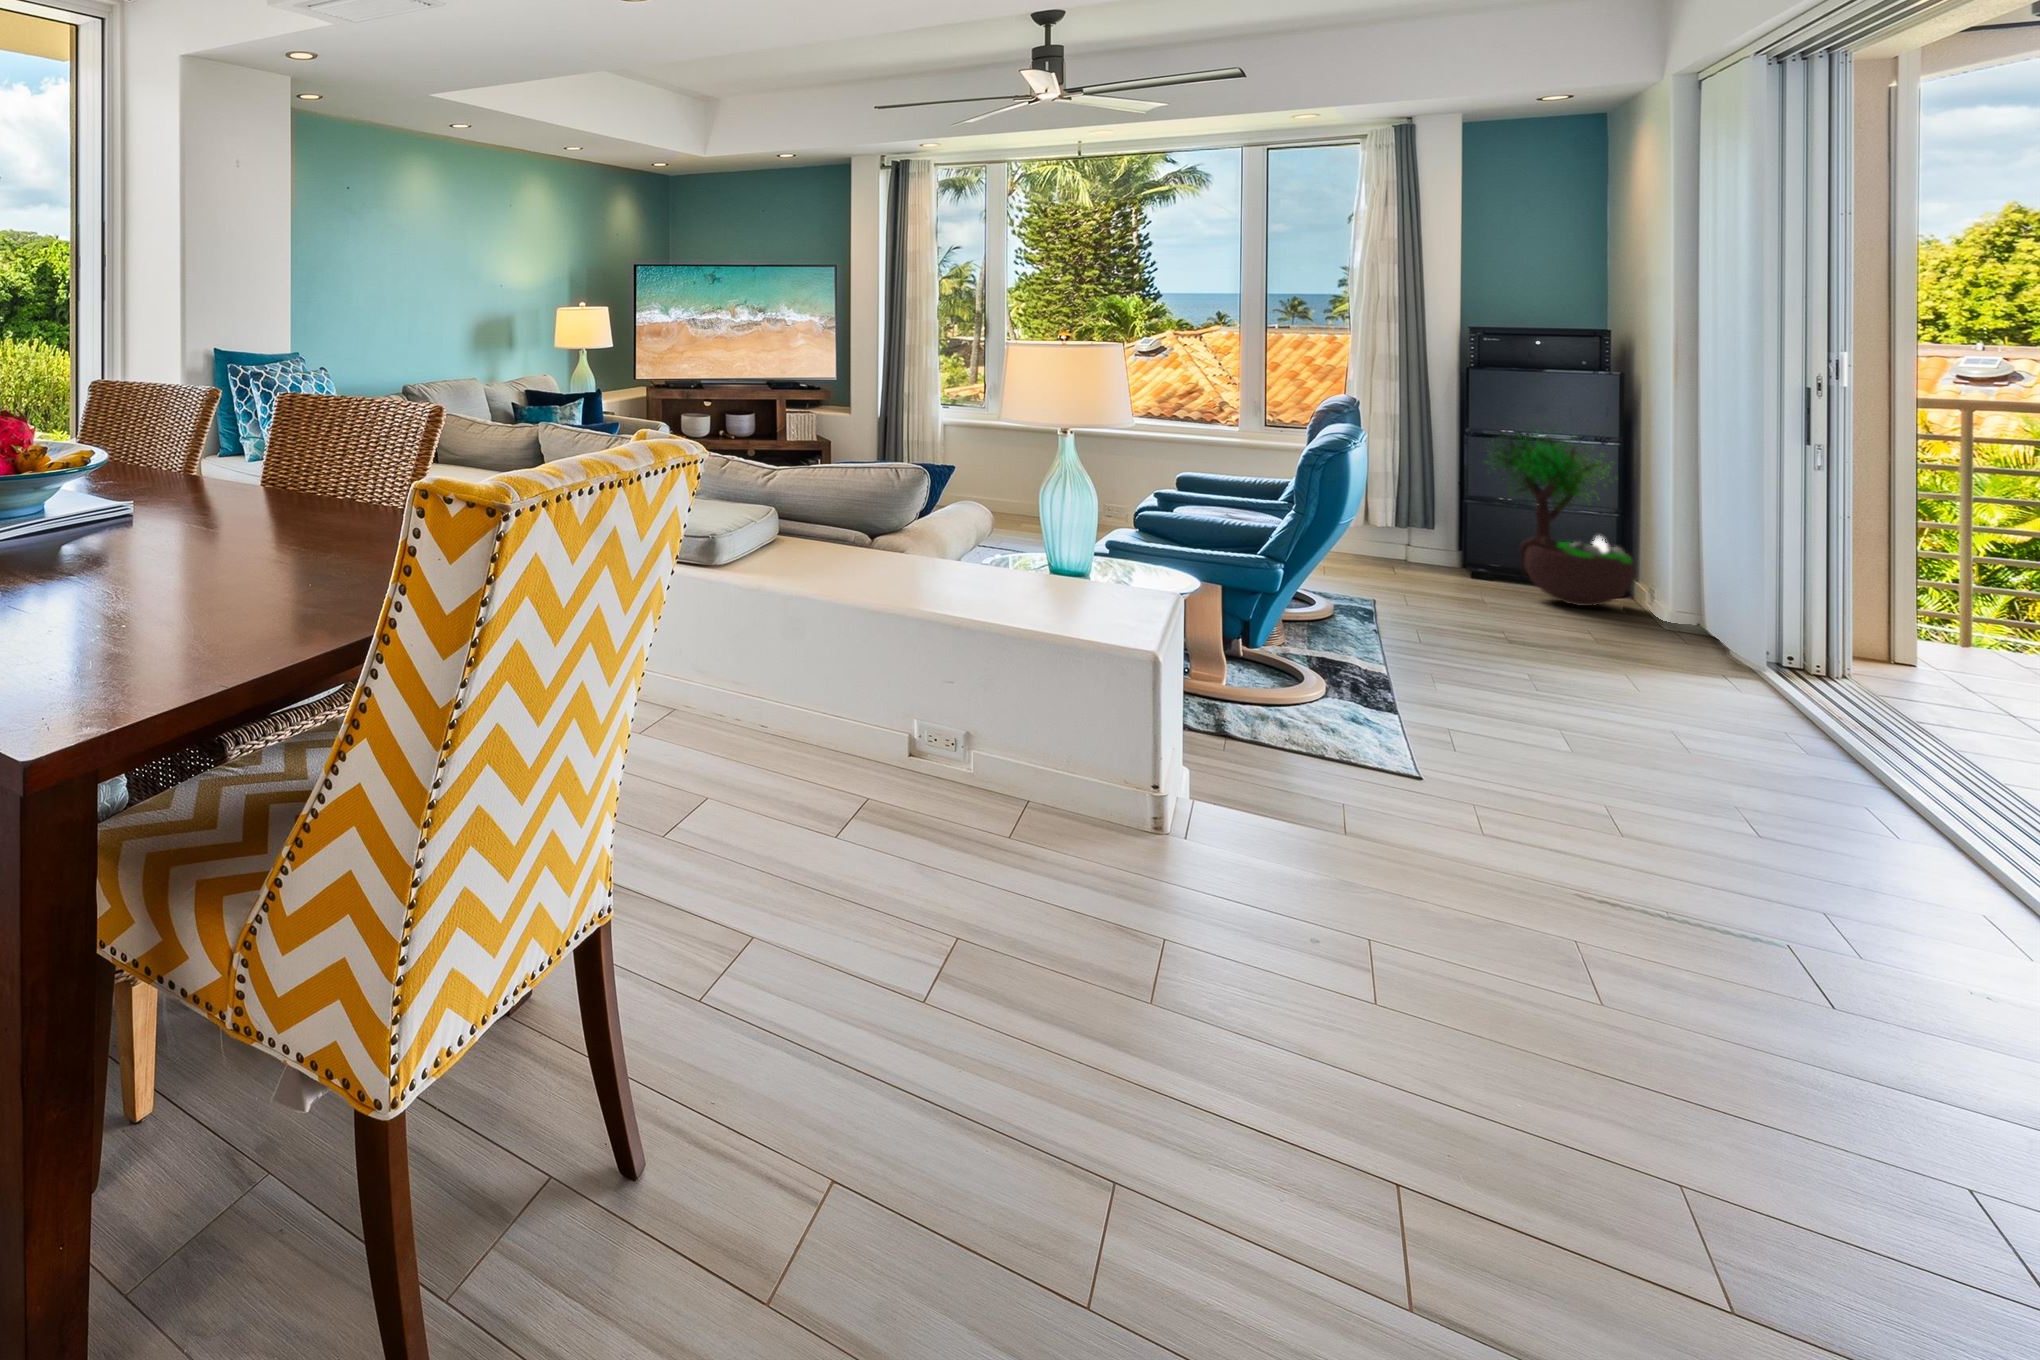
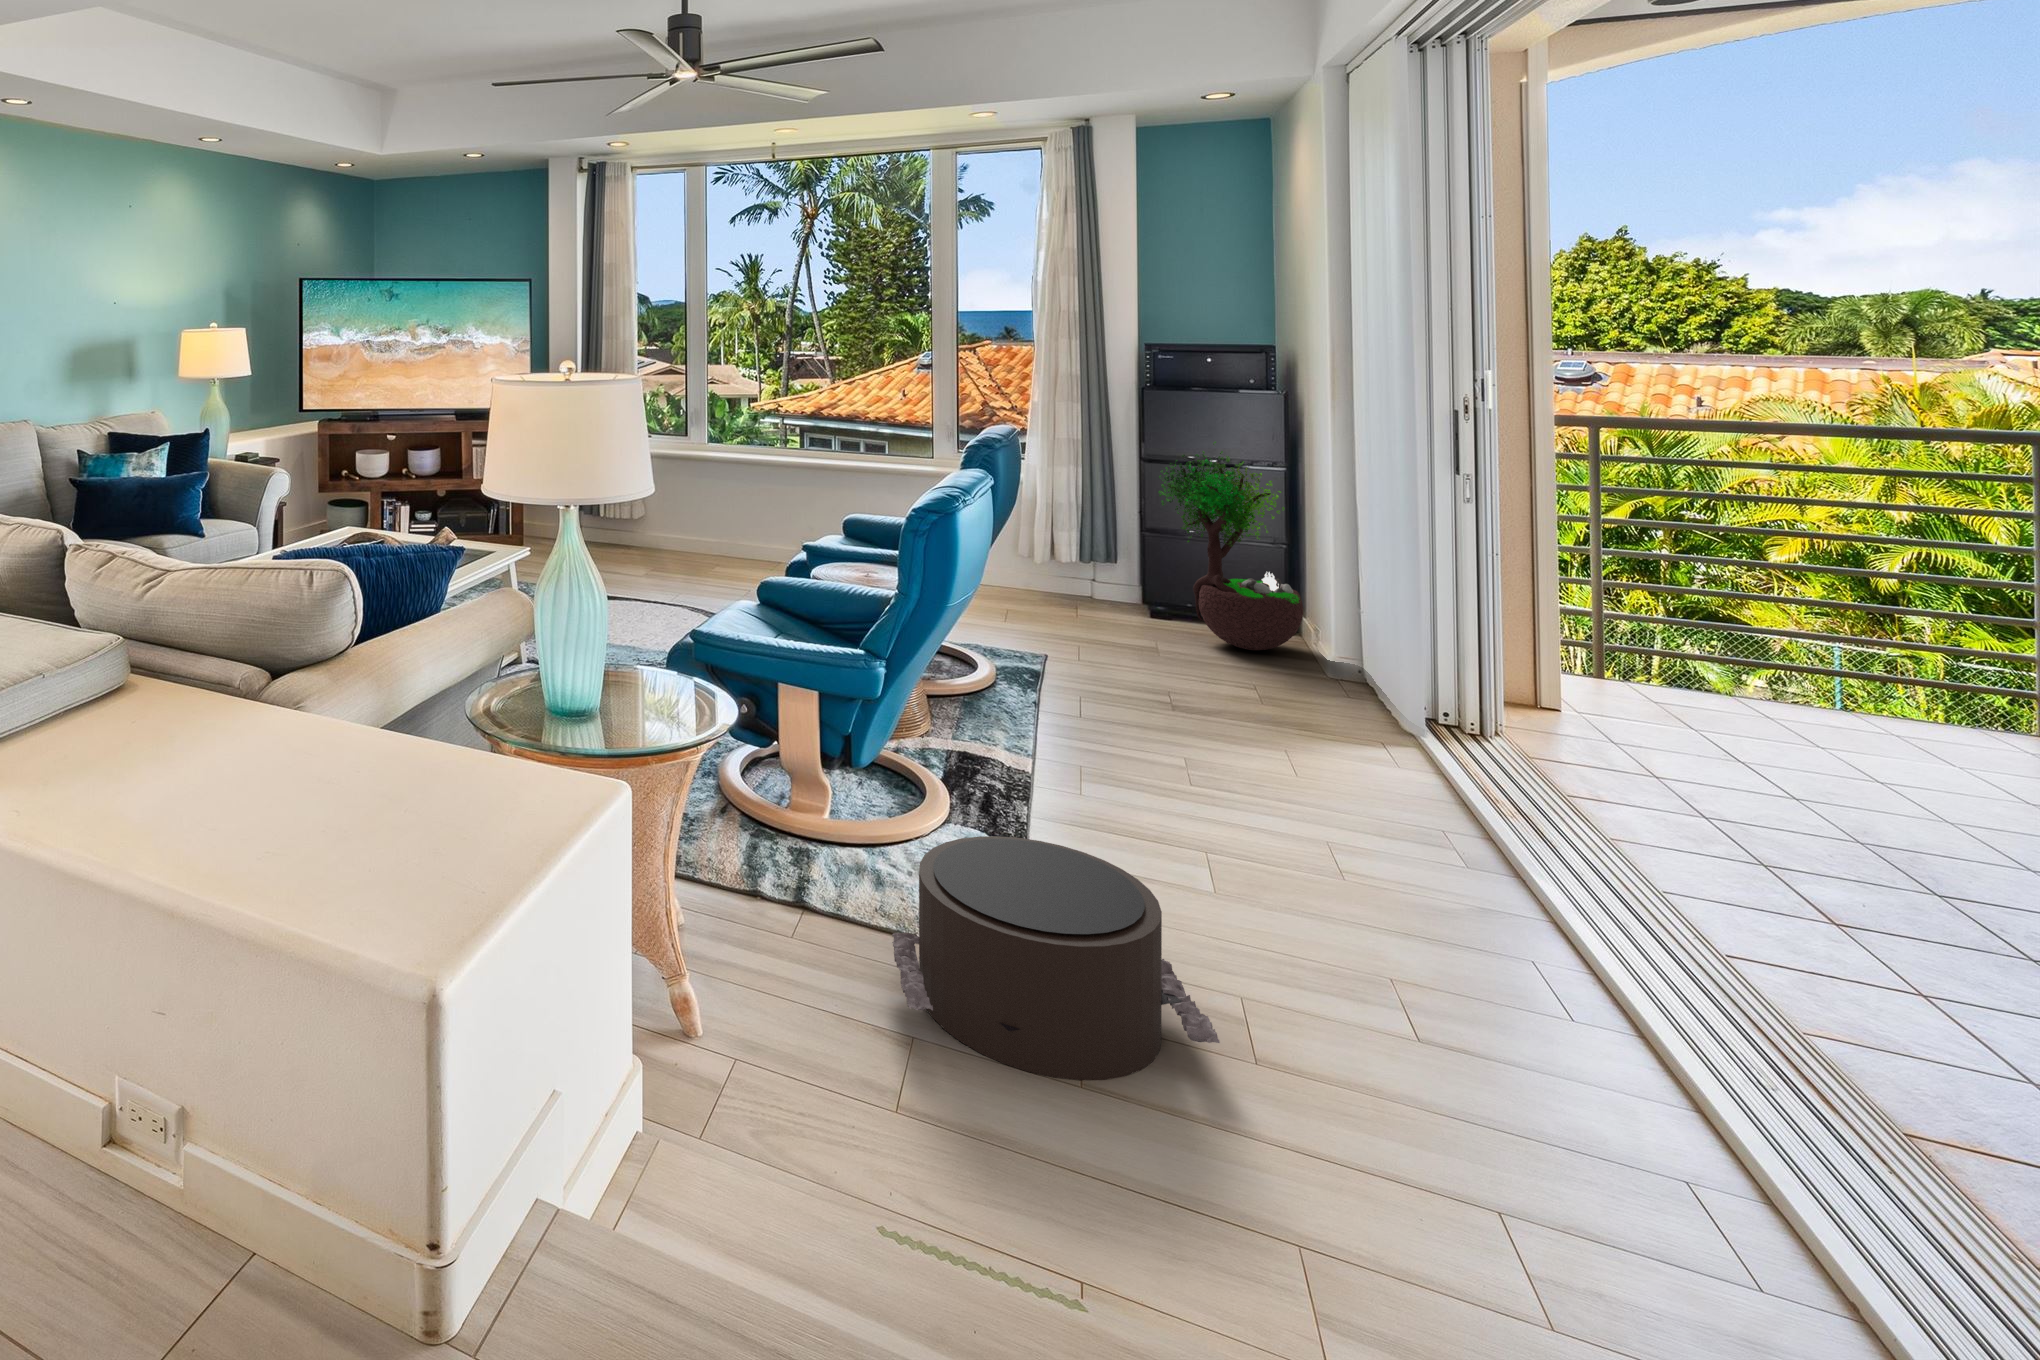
pouf: none [1316,690,1611,848] -> present [892,836,1220,1080]

